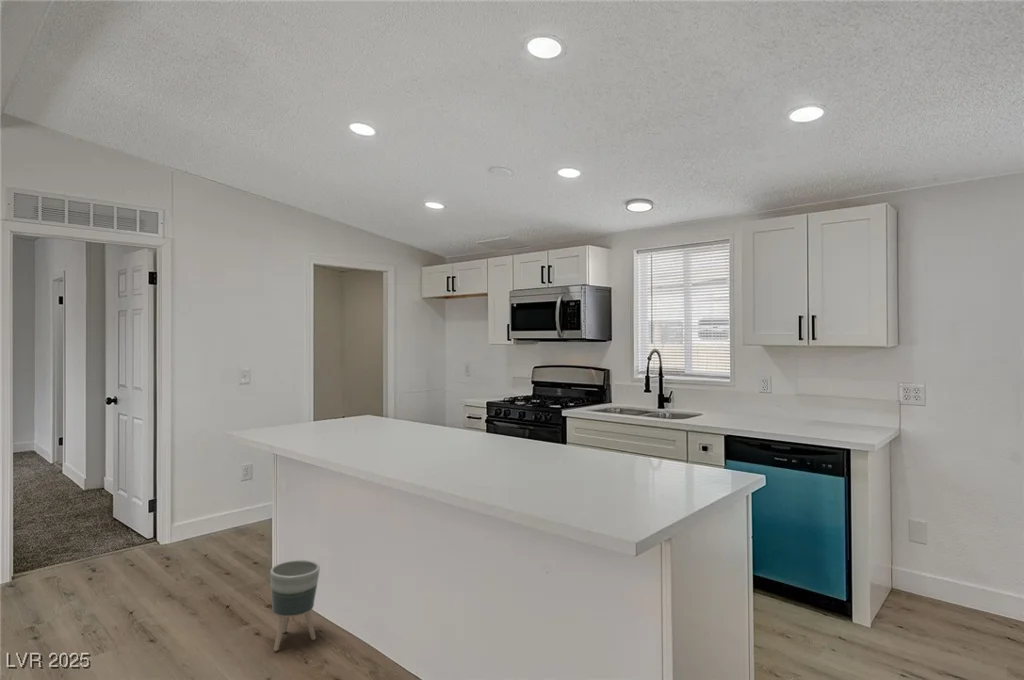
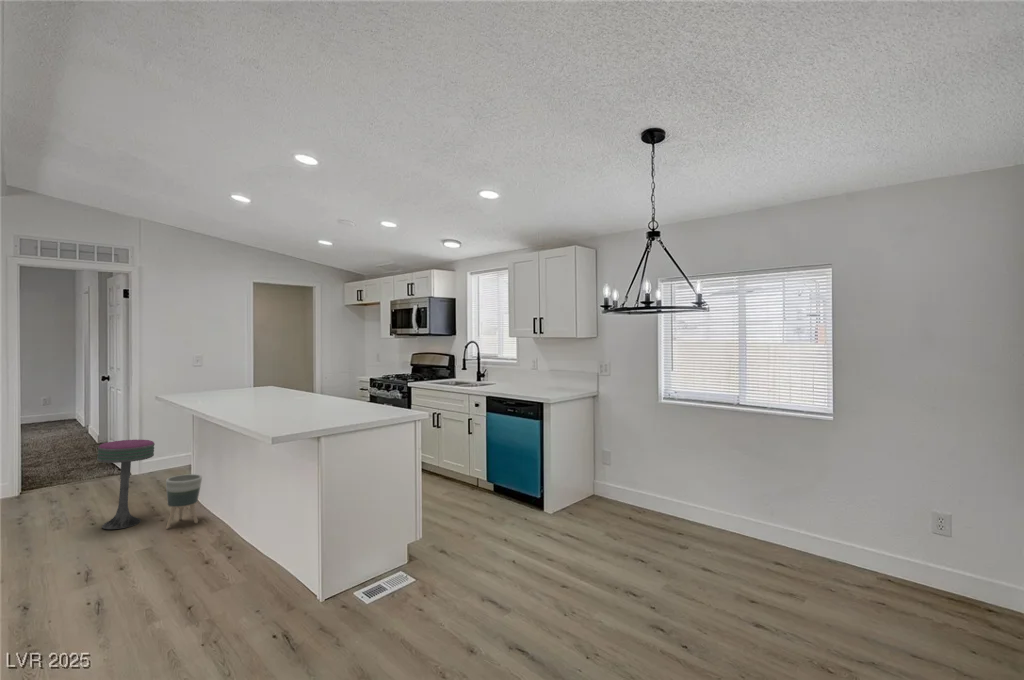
bar stool: none [164,505,243,652] -> present [97,440,155,529]

